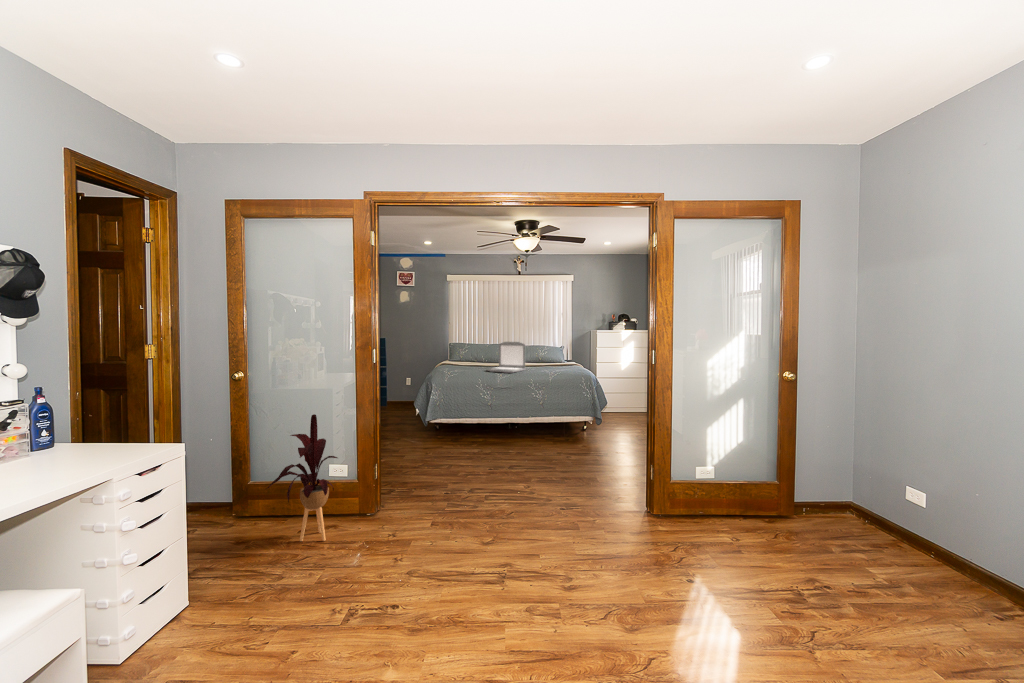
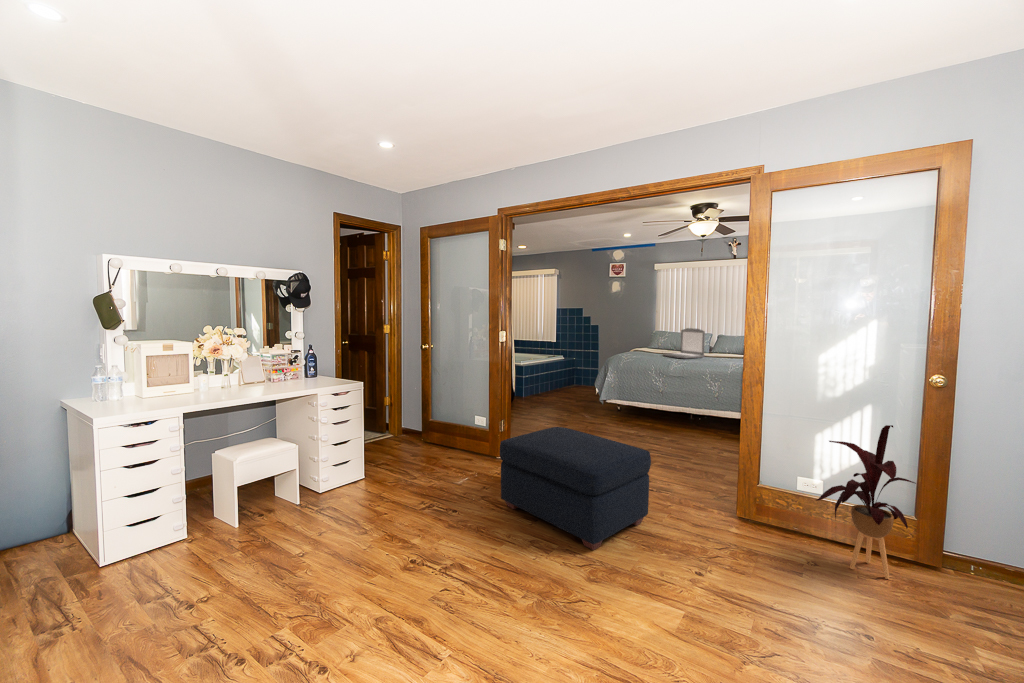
house plant: present [267,414,337,541] -> present [816,425,916,579]
ottoman: none [441,462,604,593] -> present [500,427,651,550]

